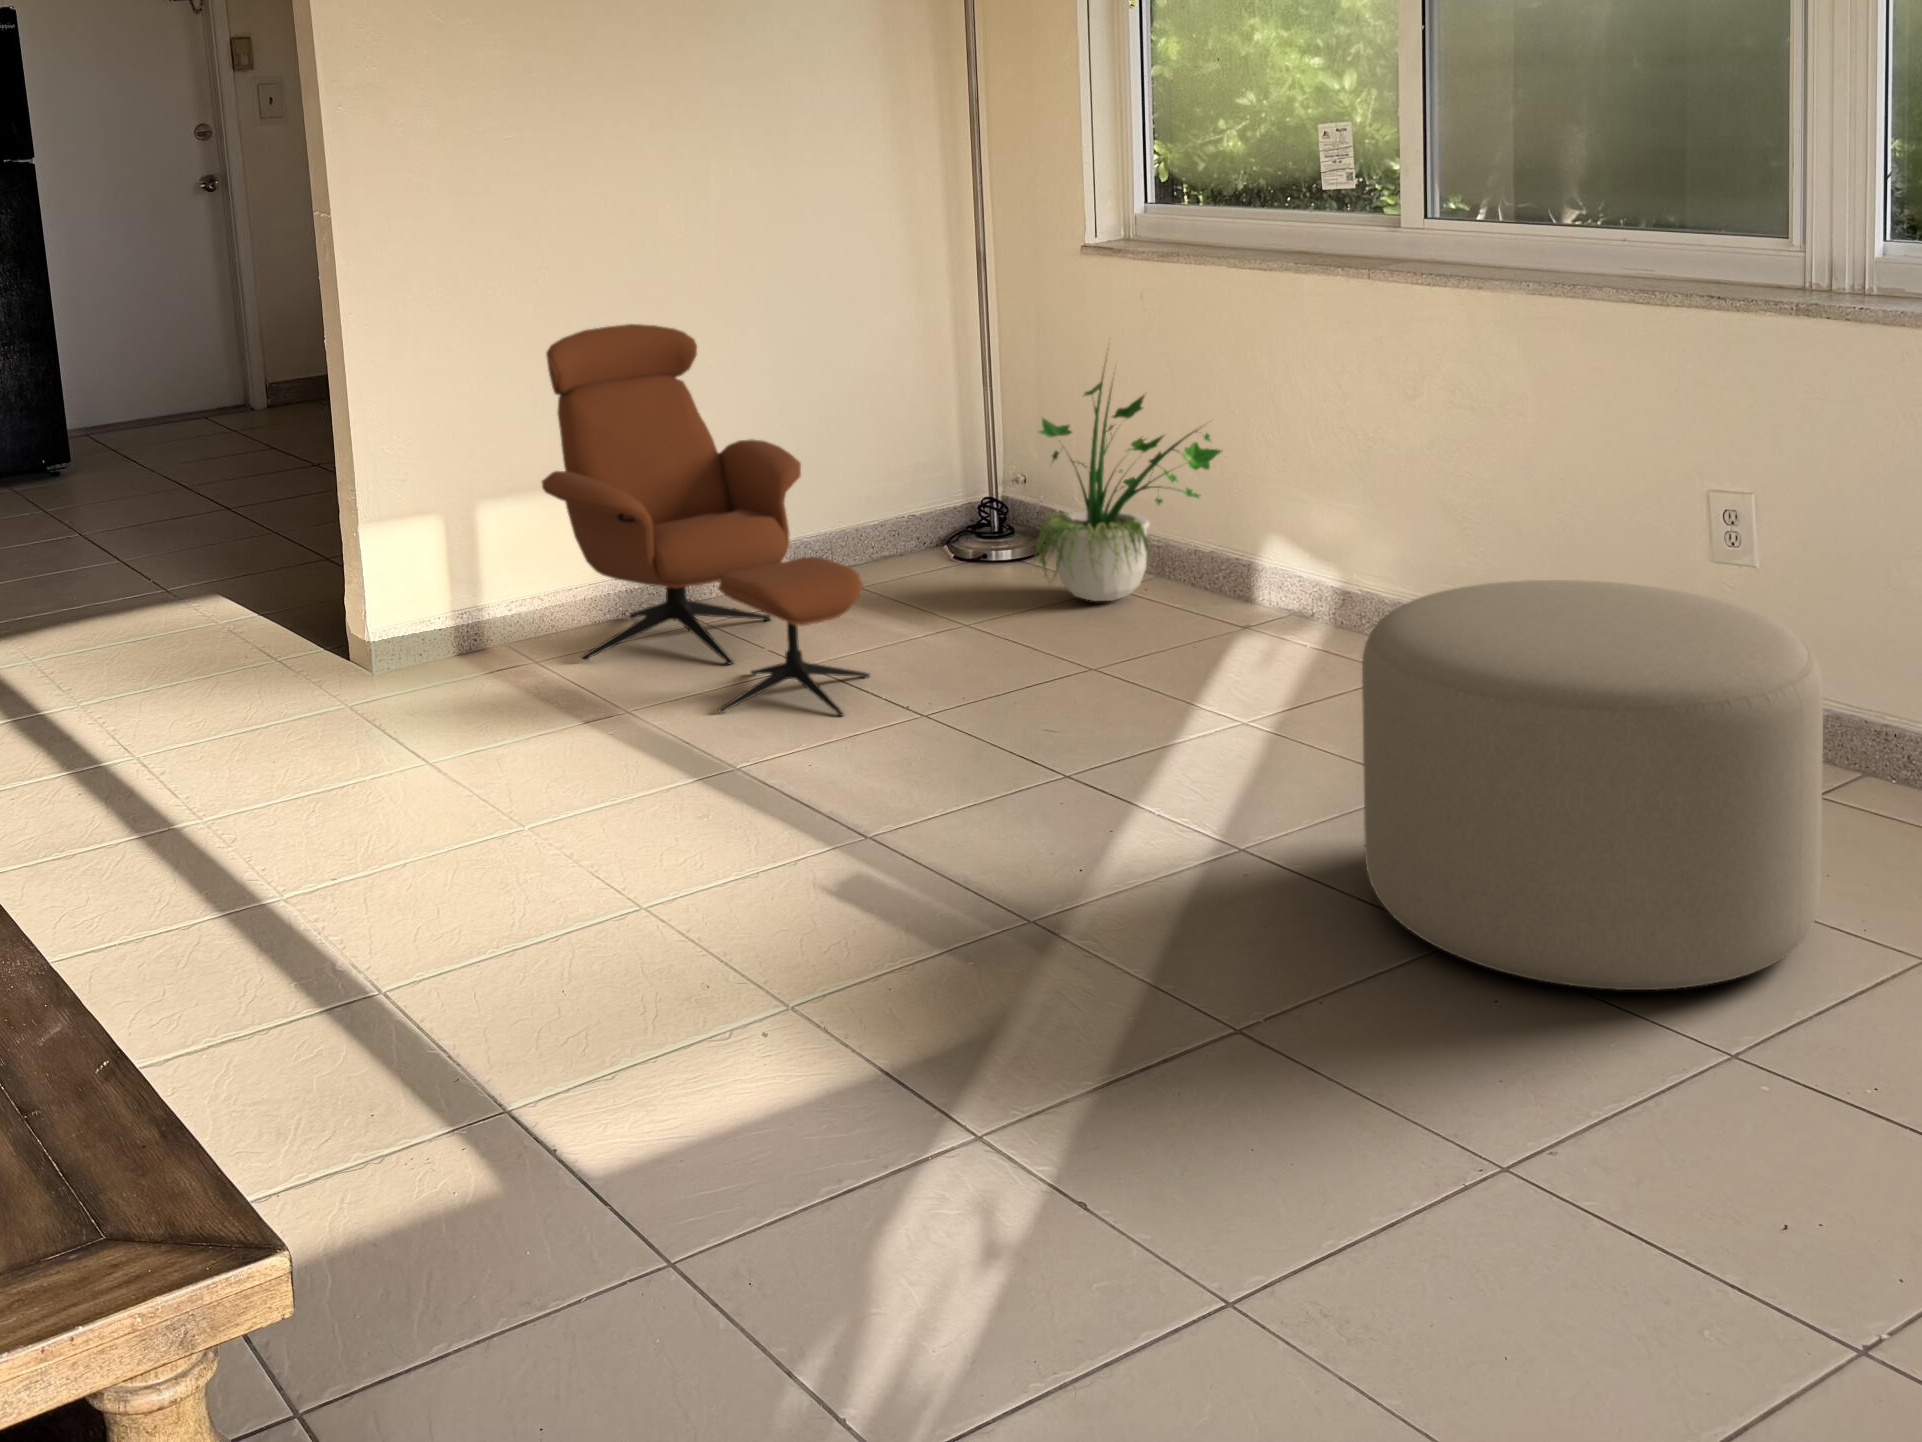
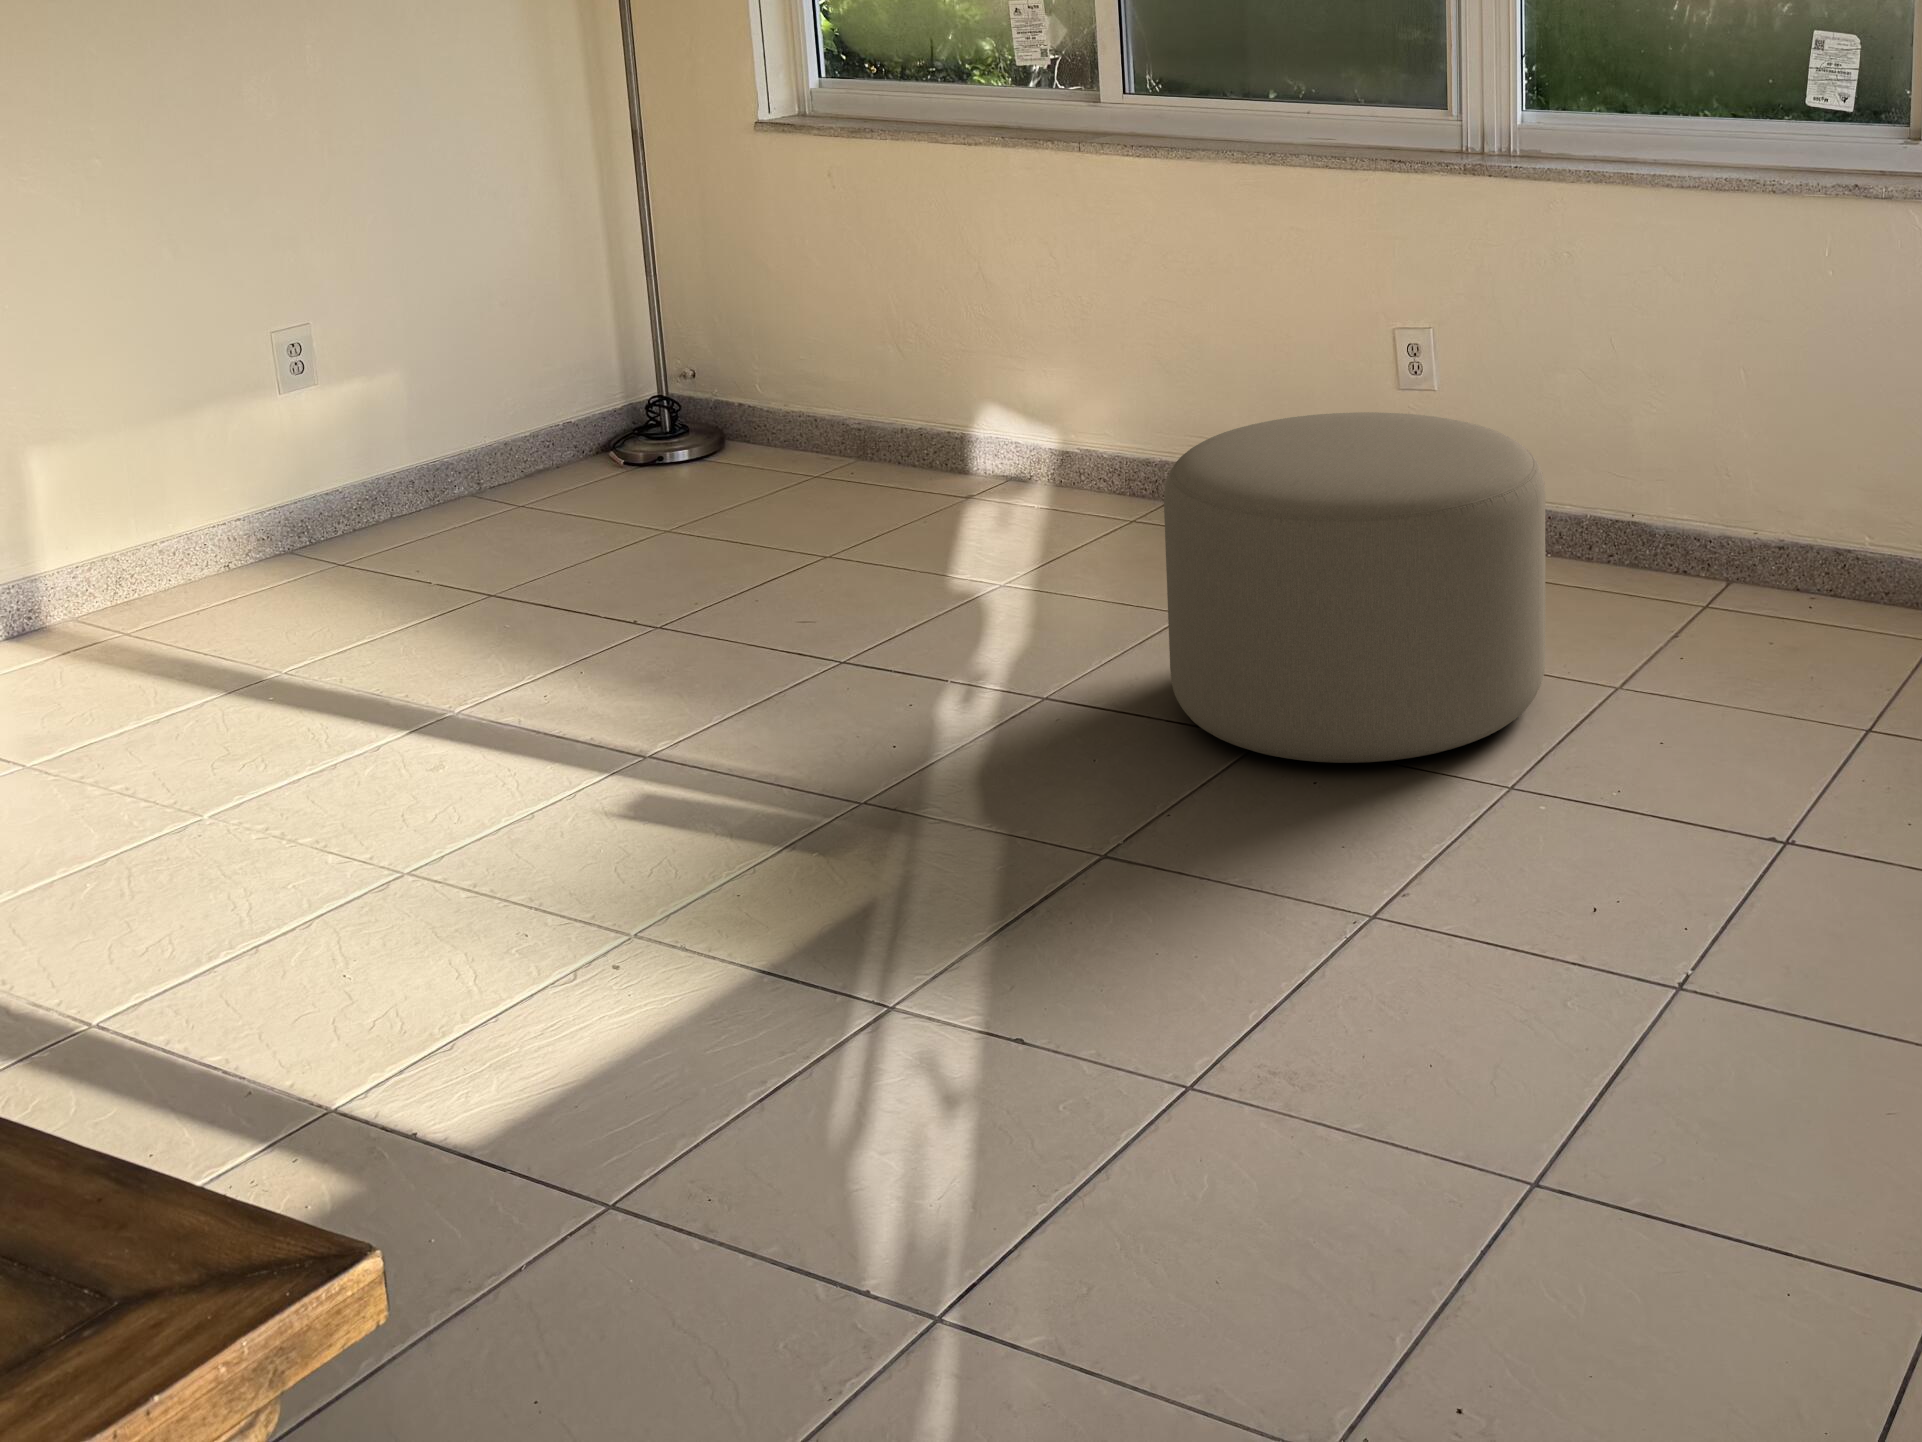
lounge chair: present [542,324,870,716] -> none [113,224,579,653]
potted plant: present [1036,354,1221,601] -> none [723,214,929,489]

